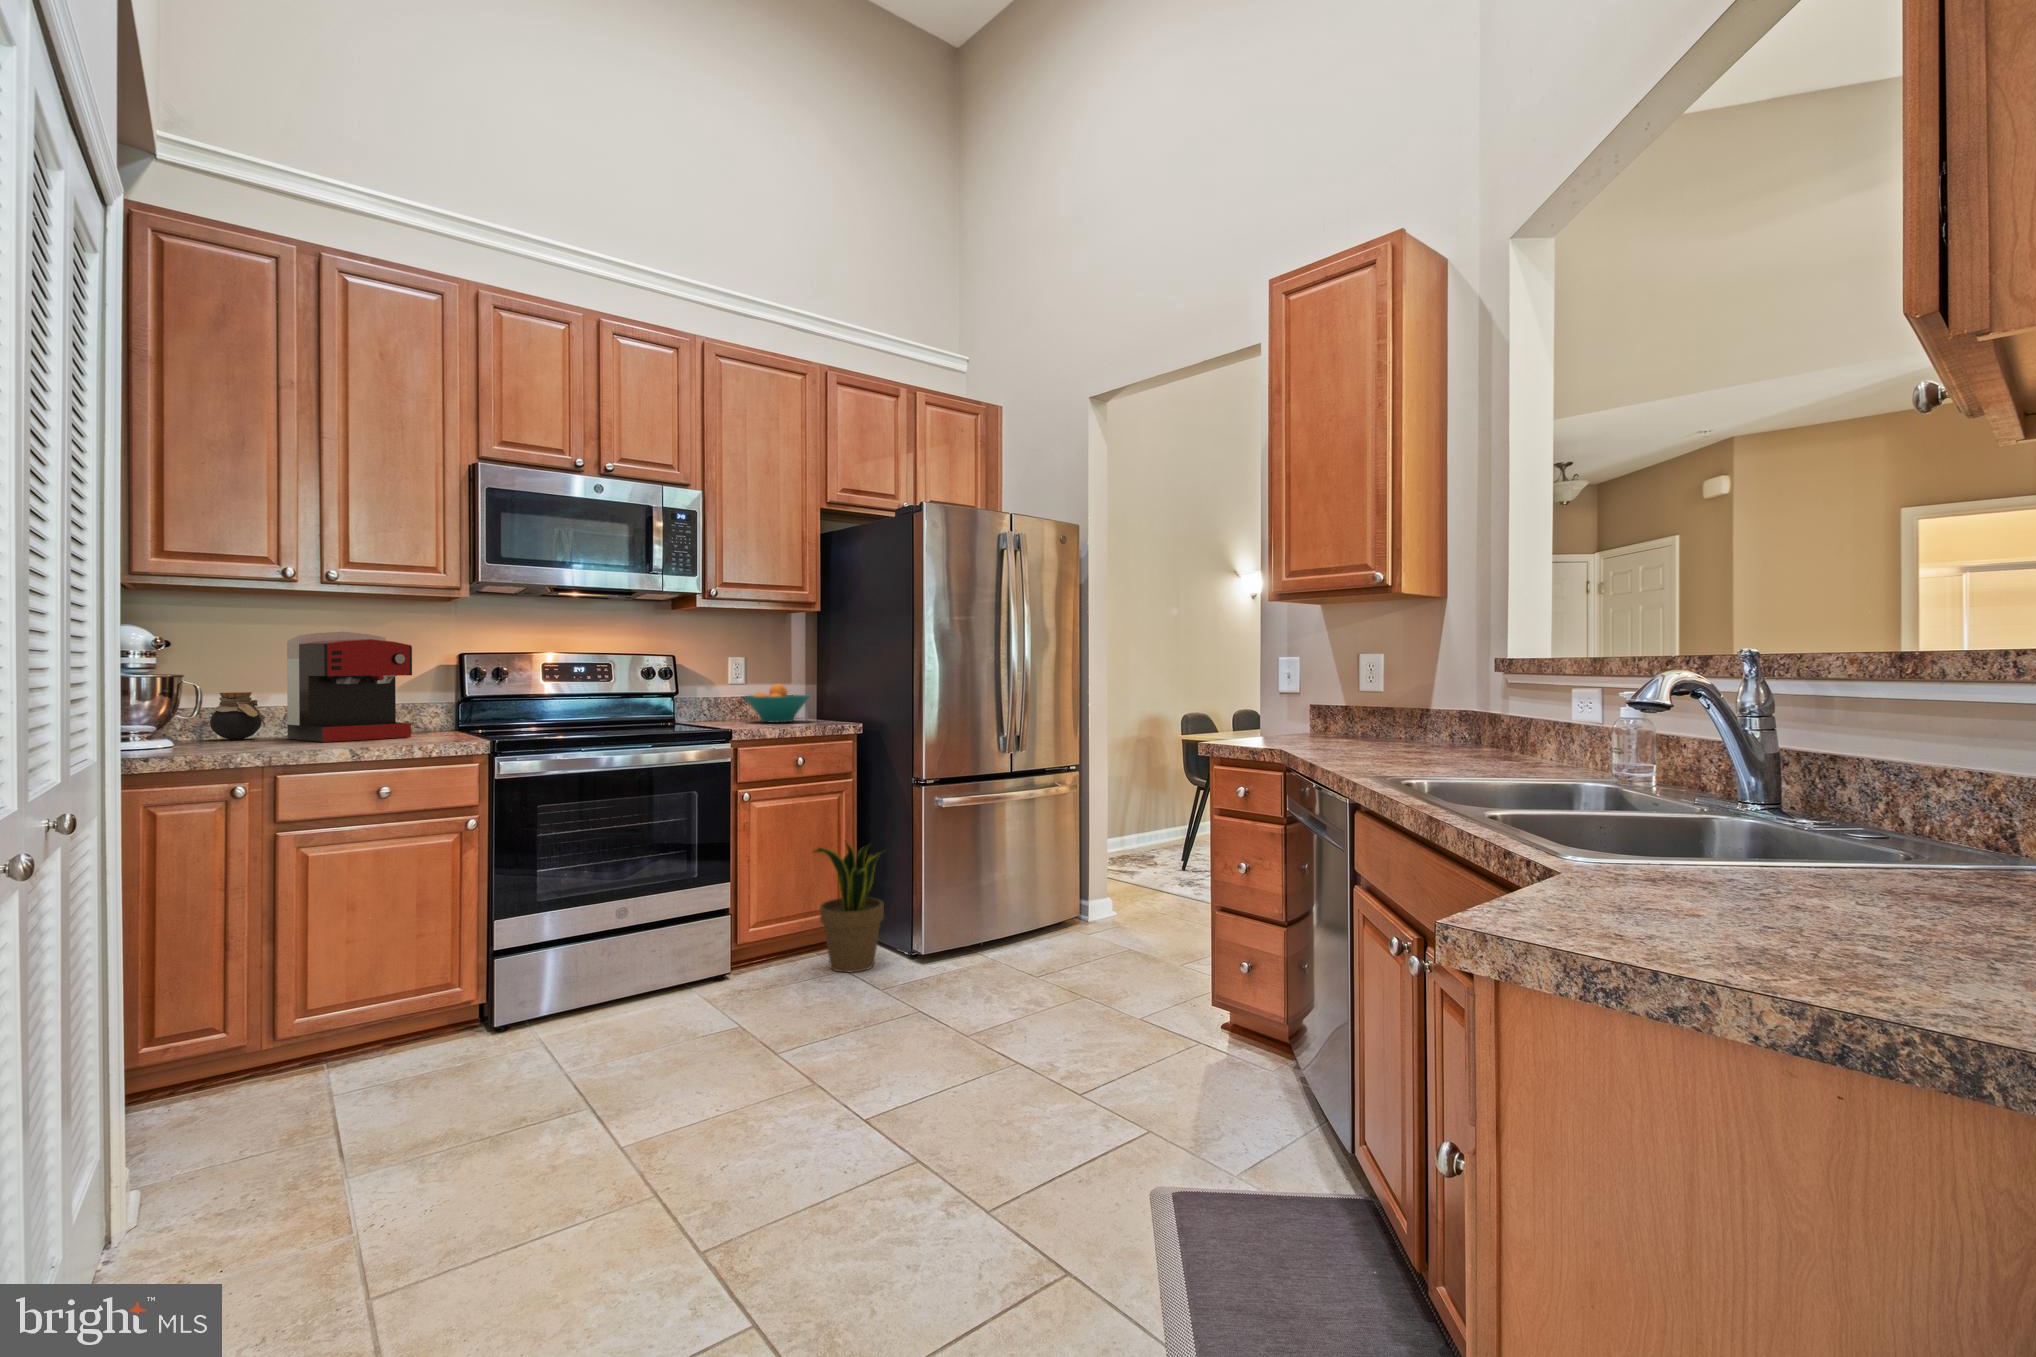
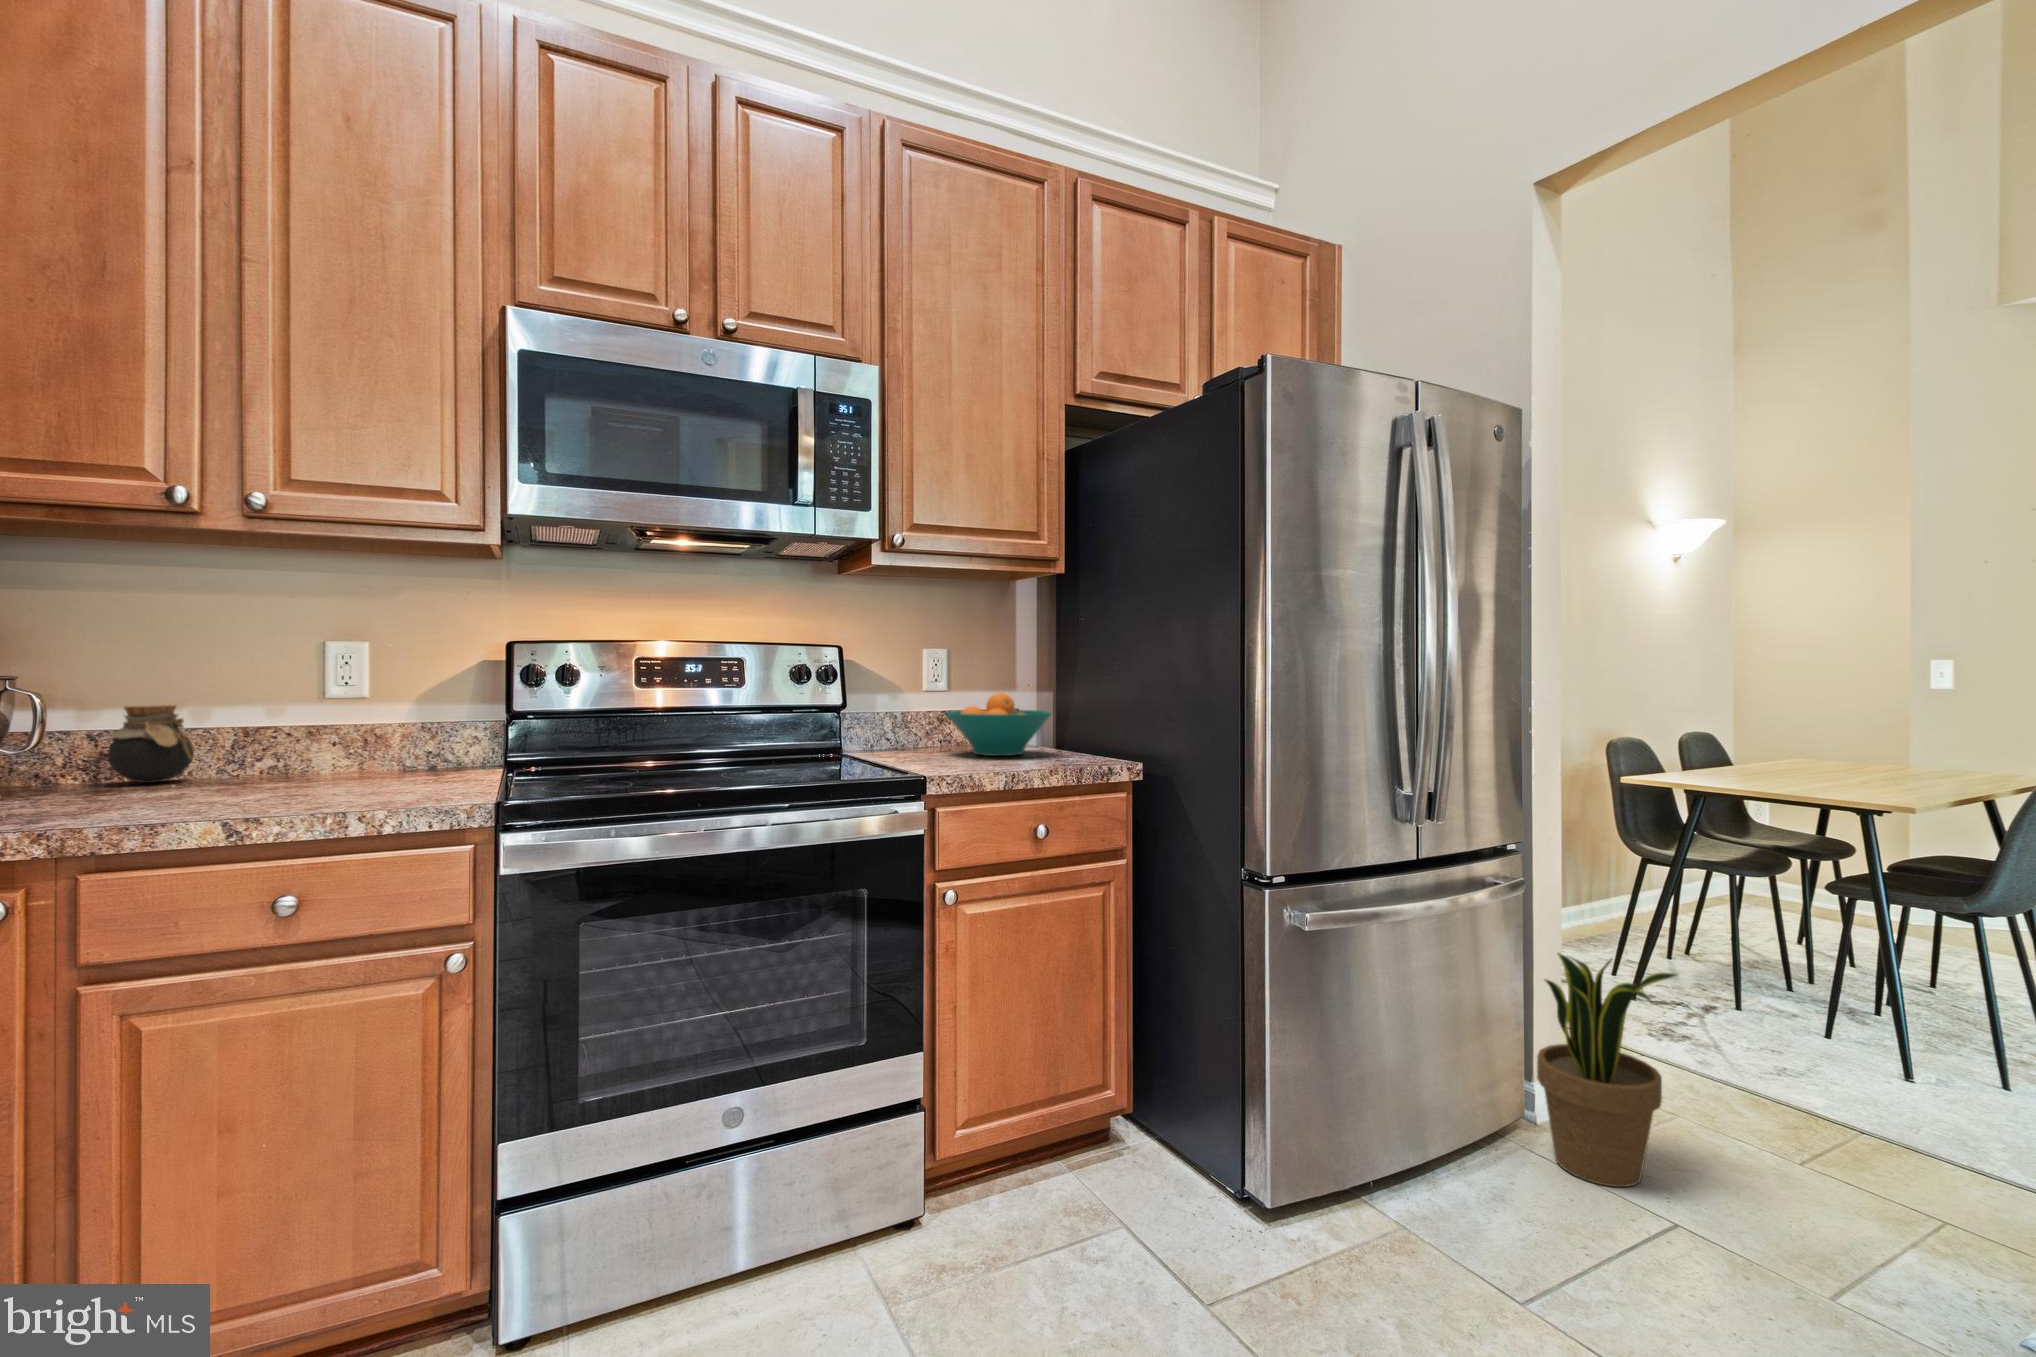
coffee maker: present [287,632,412,742] -> none [222,606,404,796]
potted plant: present [814,843,884,973] -> present [1537,953,1677,1187]

